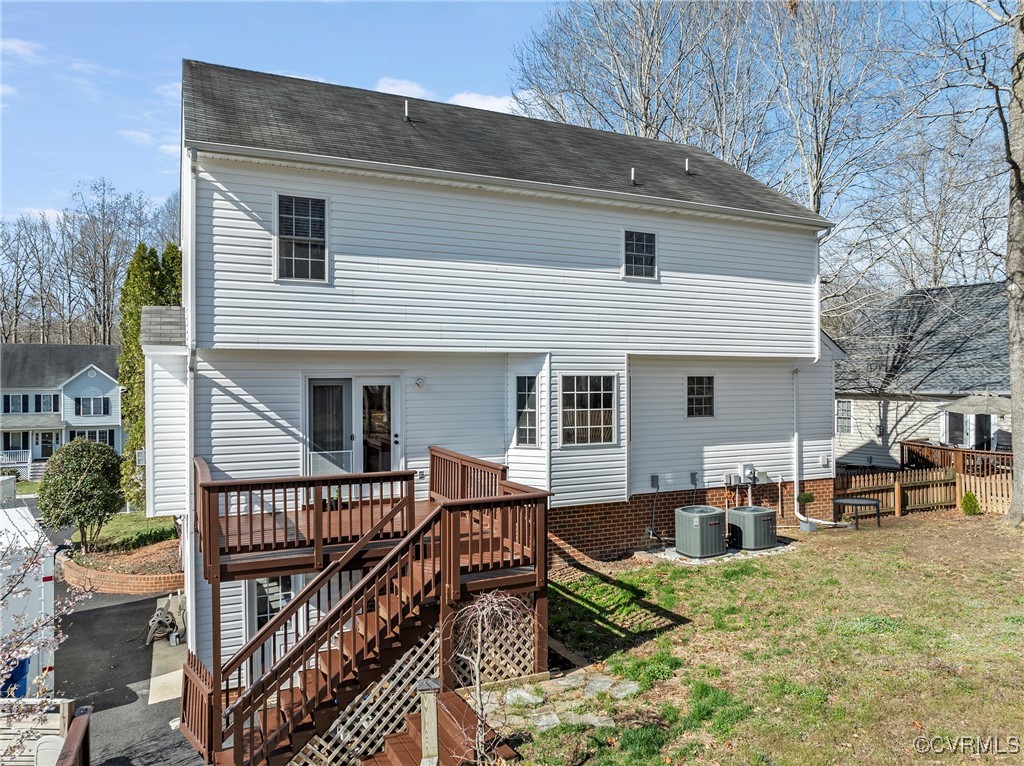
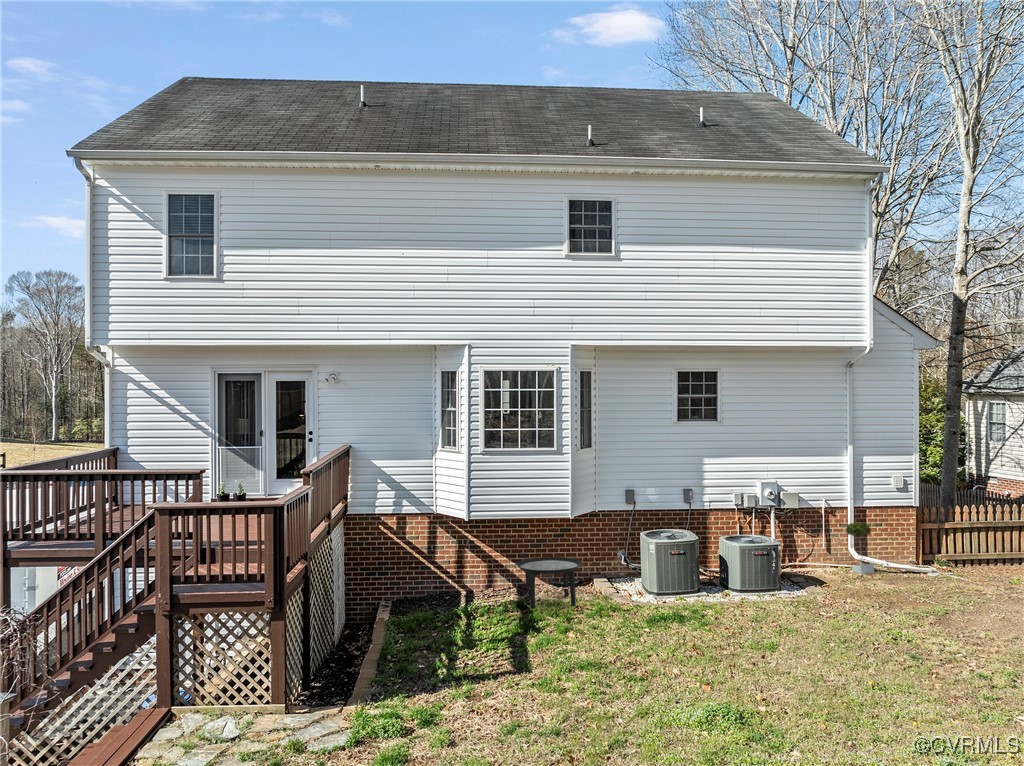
round table: present [831,497,881,530] -> present [516,557,582,609]

